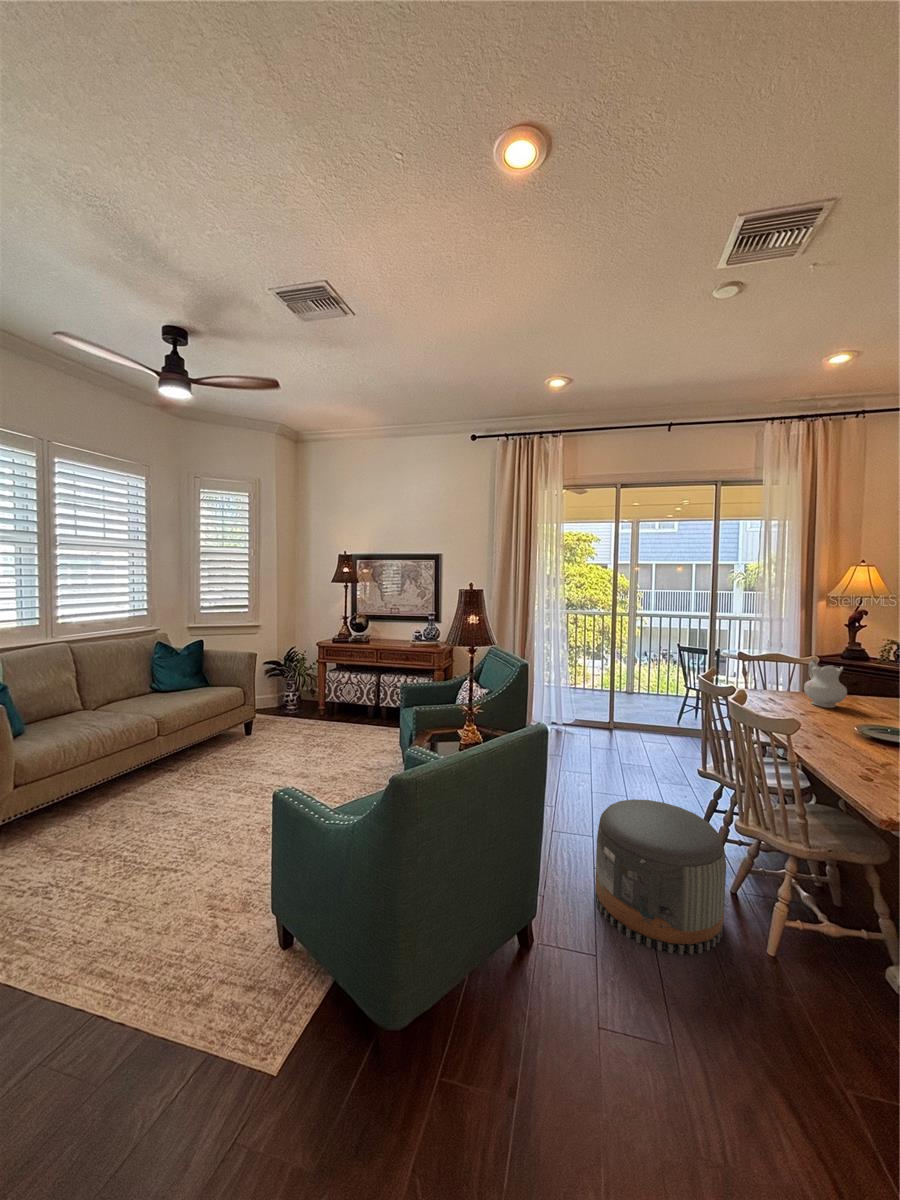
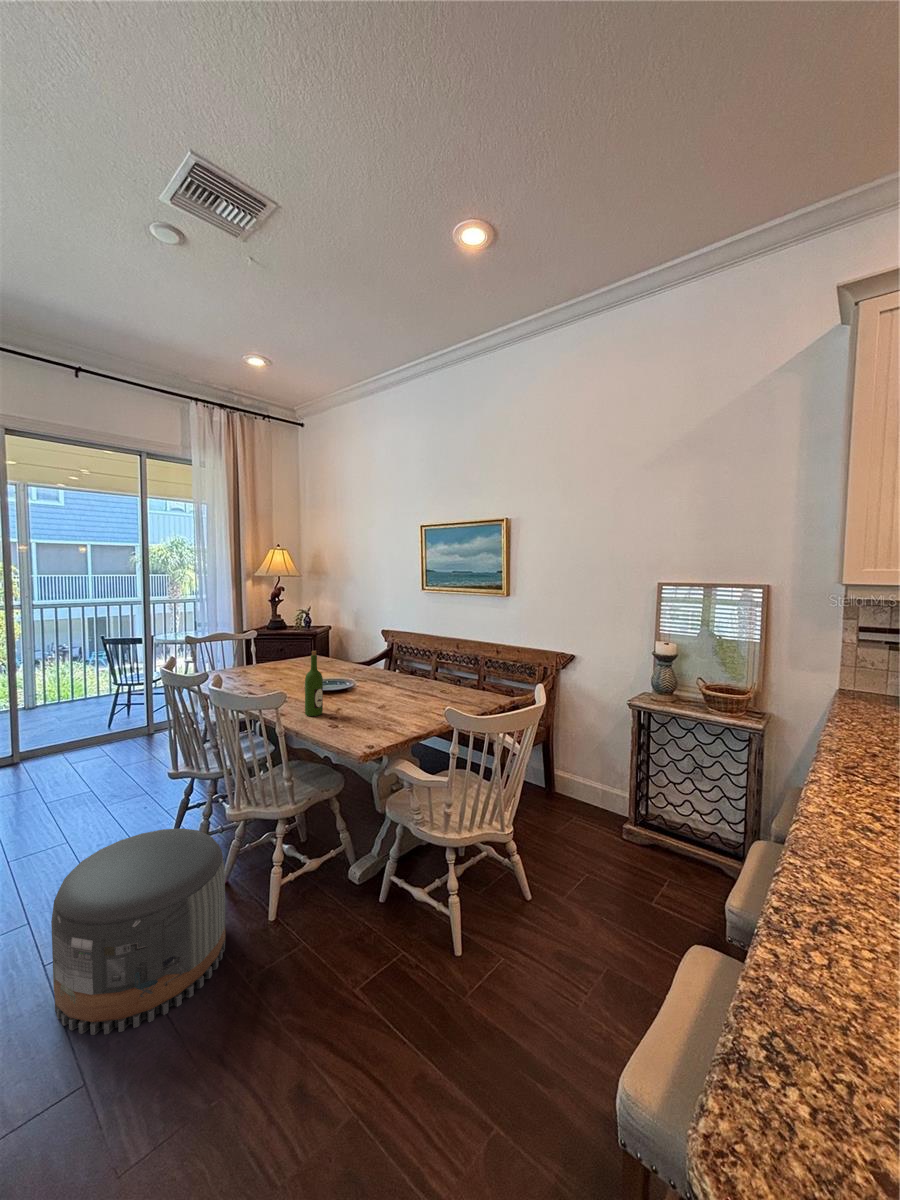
ceramic pitcher: present [804,660,847,708] -> none [254,635,286,676]
wine bottle: none [843,683,872,760] -> present [305,651,323,716]

